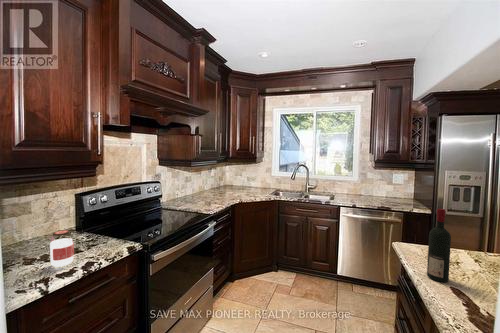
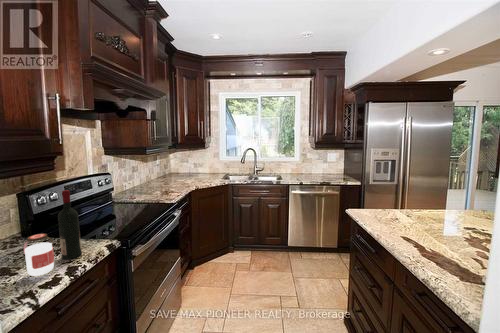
wine bottle: present [427,209,451,282] -> present [58,190,82,259]

